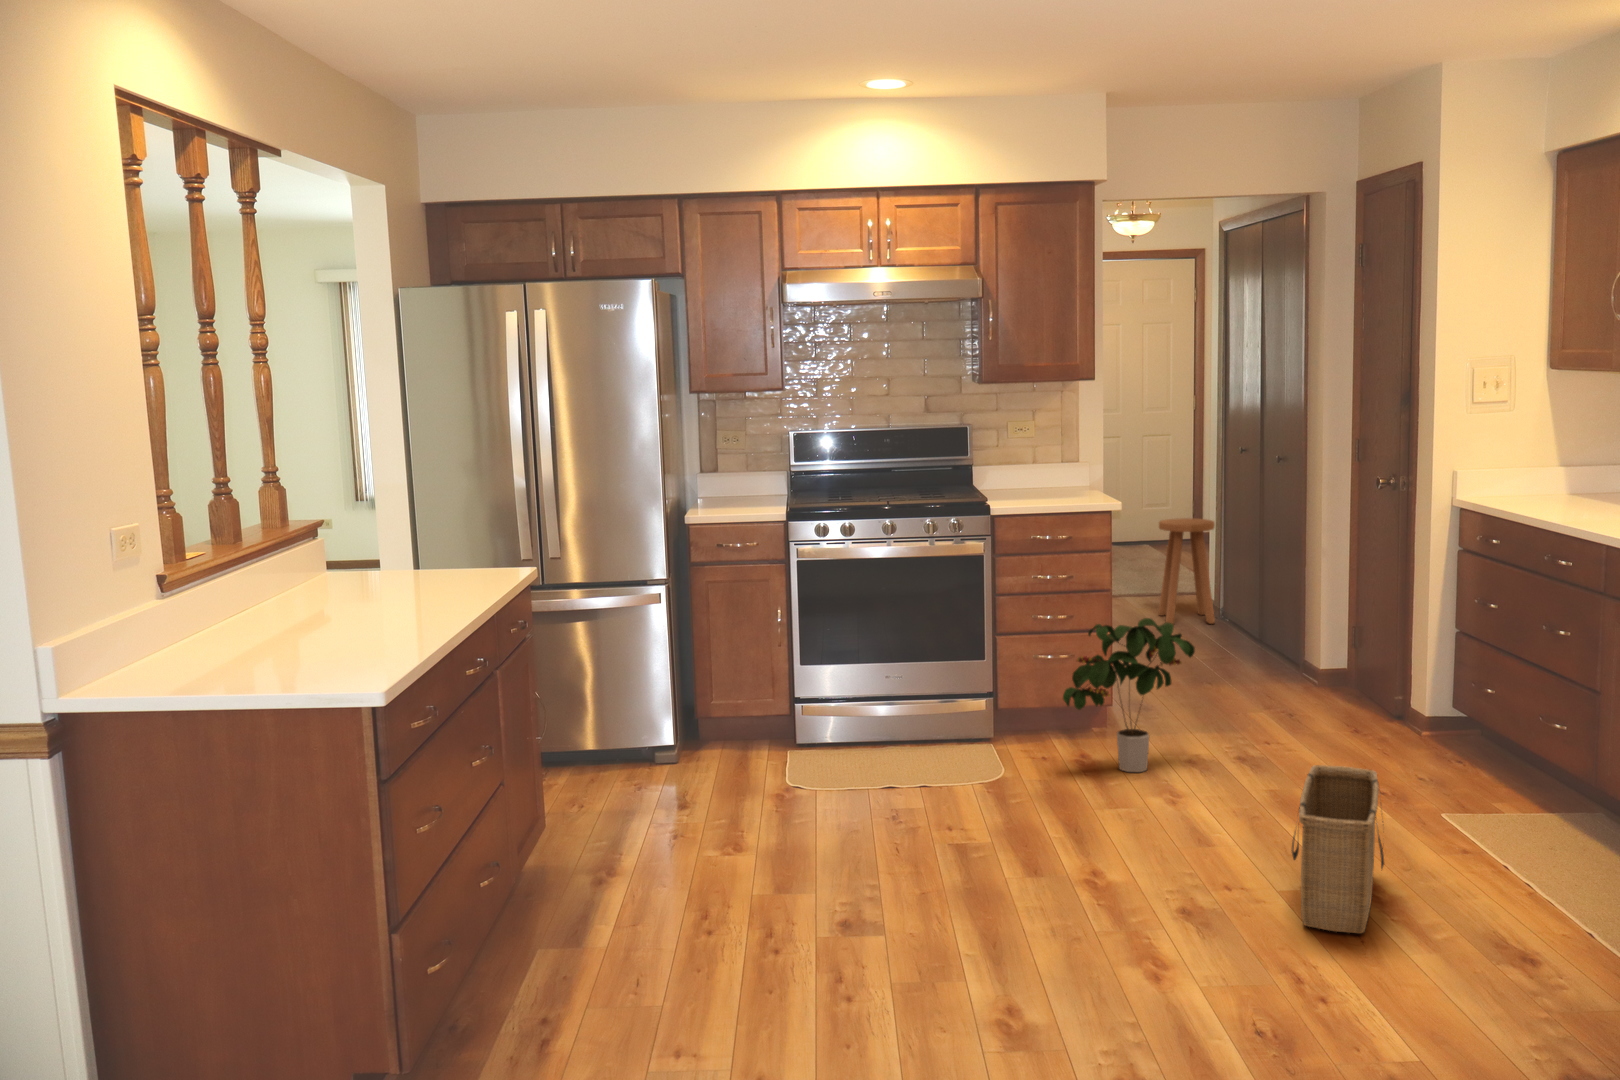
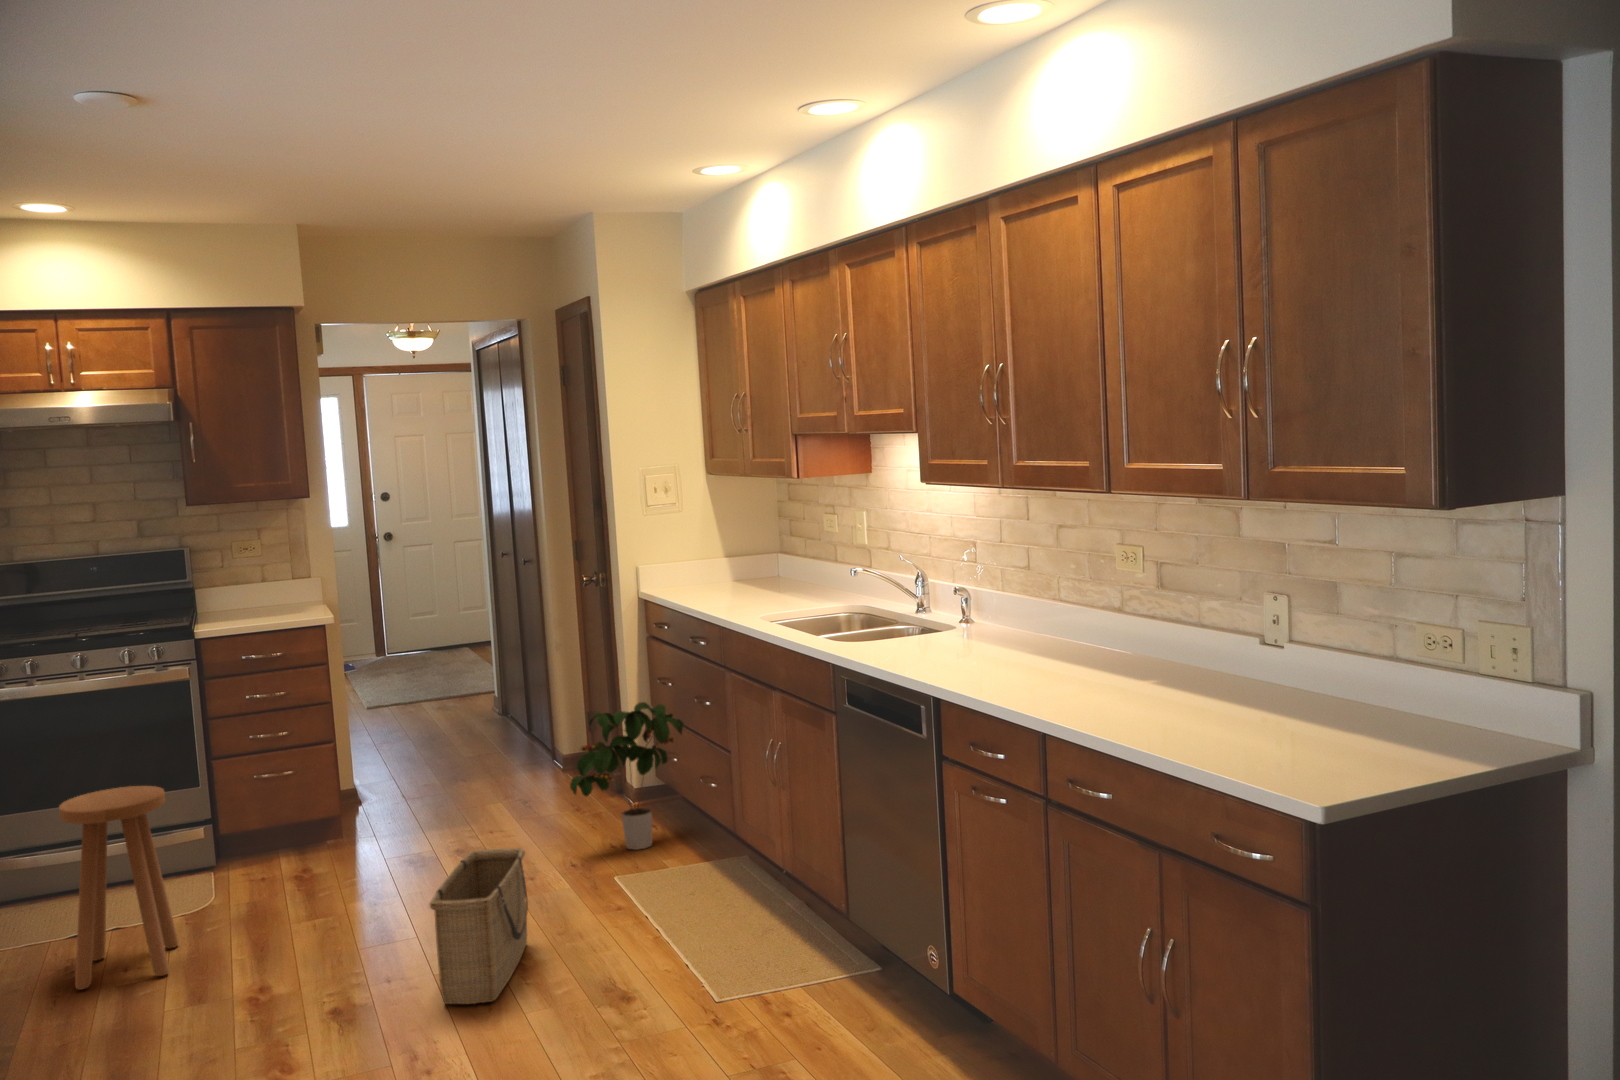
stool: present [1158,518,1215,624] -> present [59,786,179,989]
potted plant: present [1063,618,1195,772] -> present [570,702,683,850]

